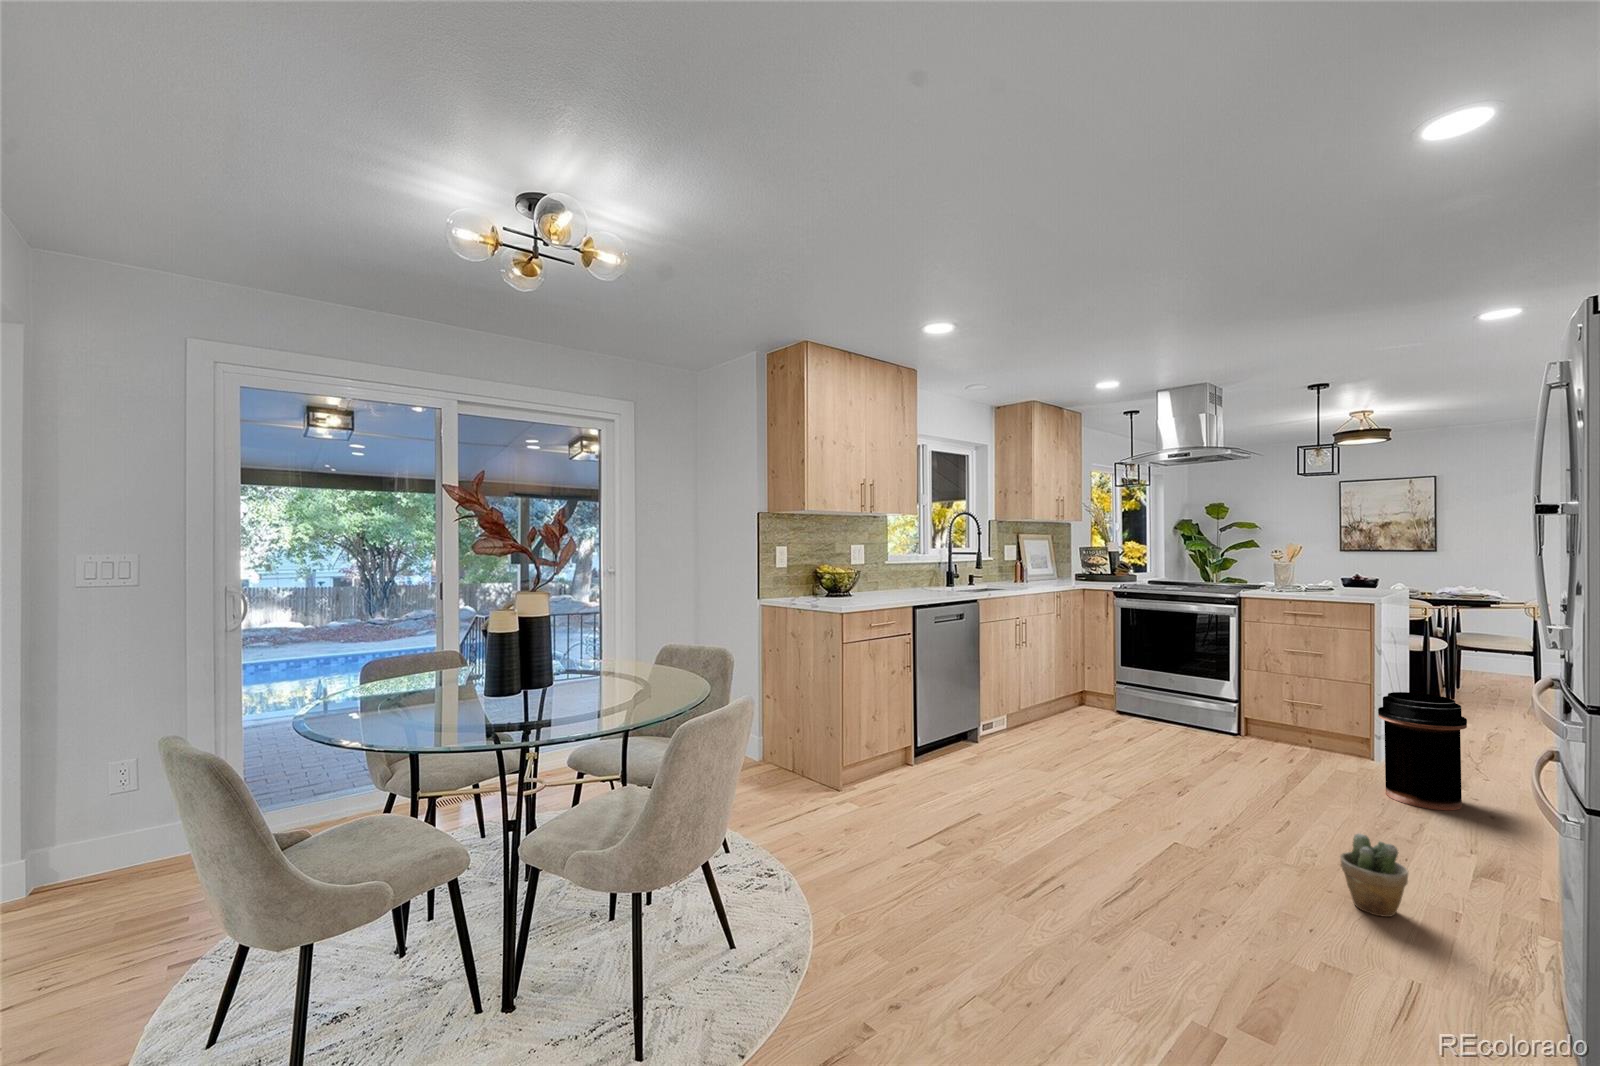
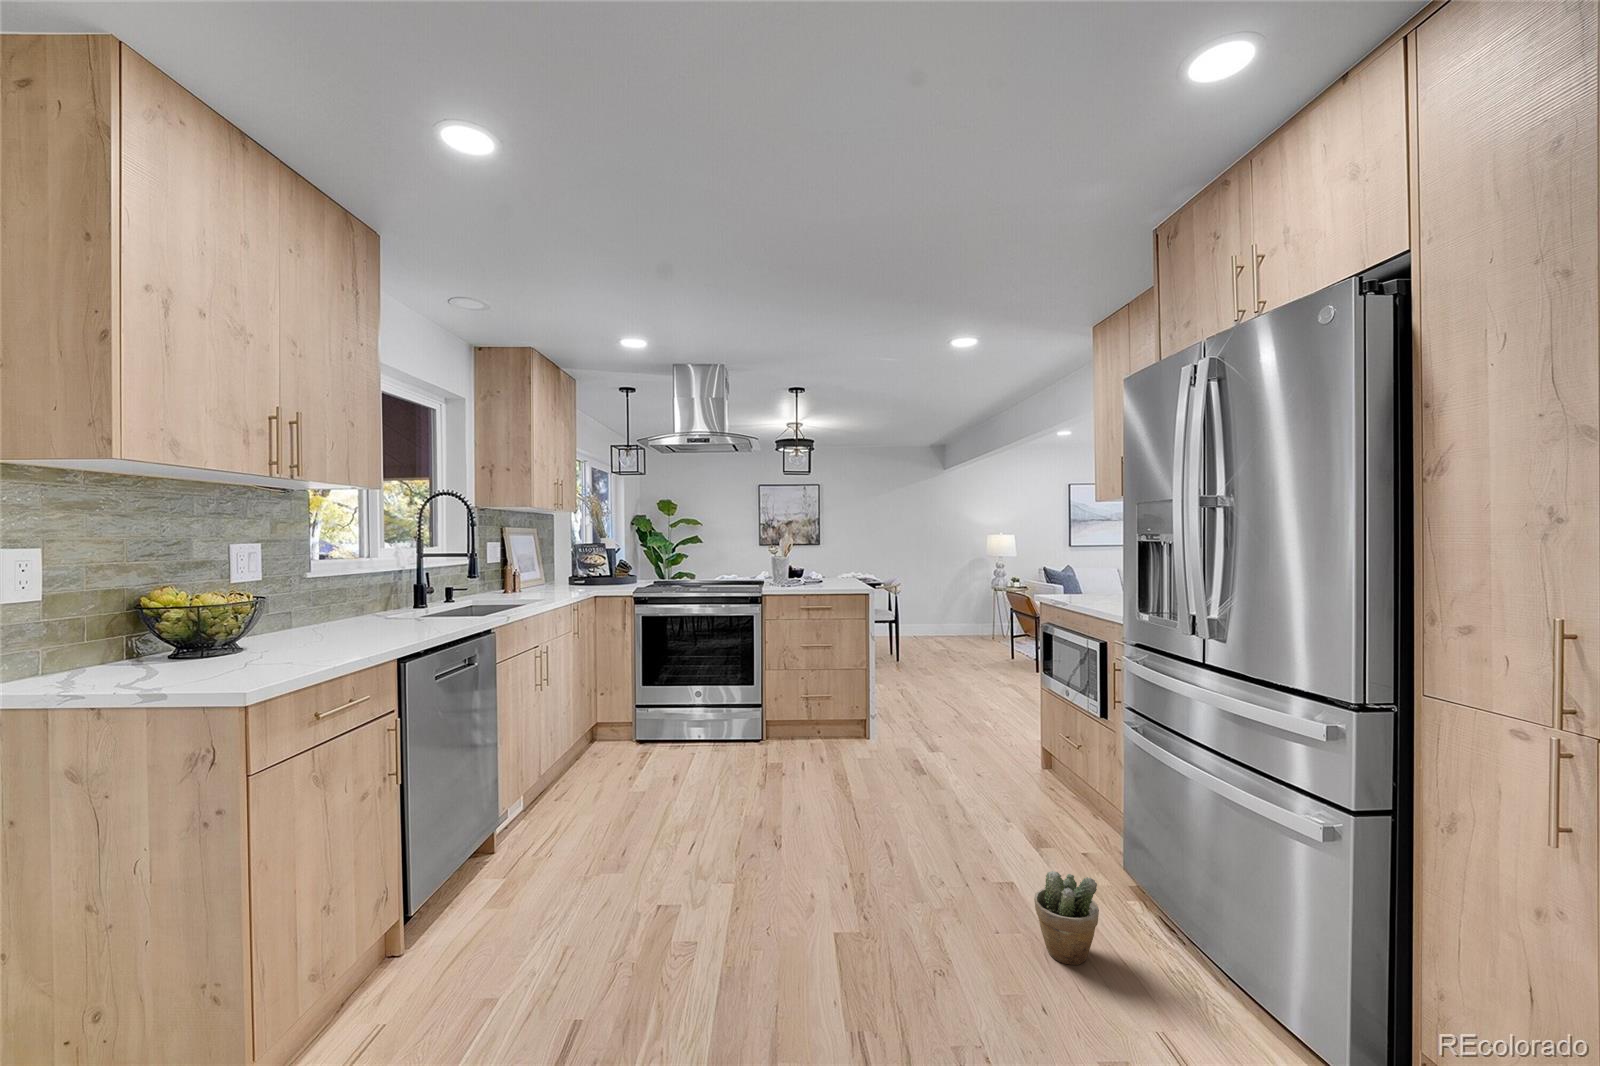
trash can: present [1378,692,1467,810] -> none [915,678,979,789]

